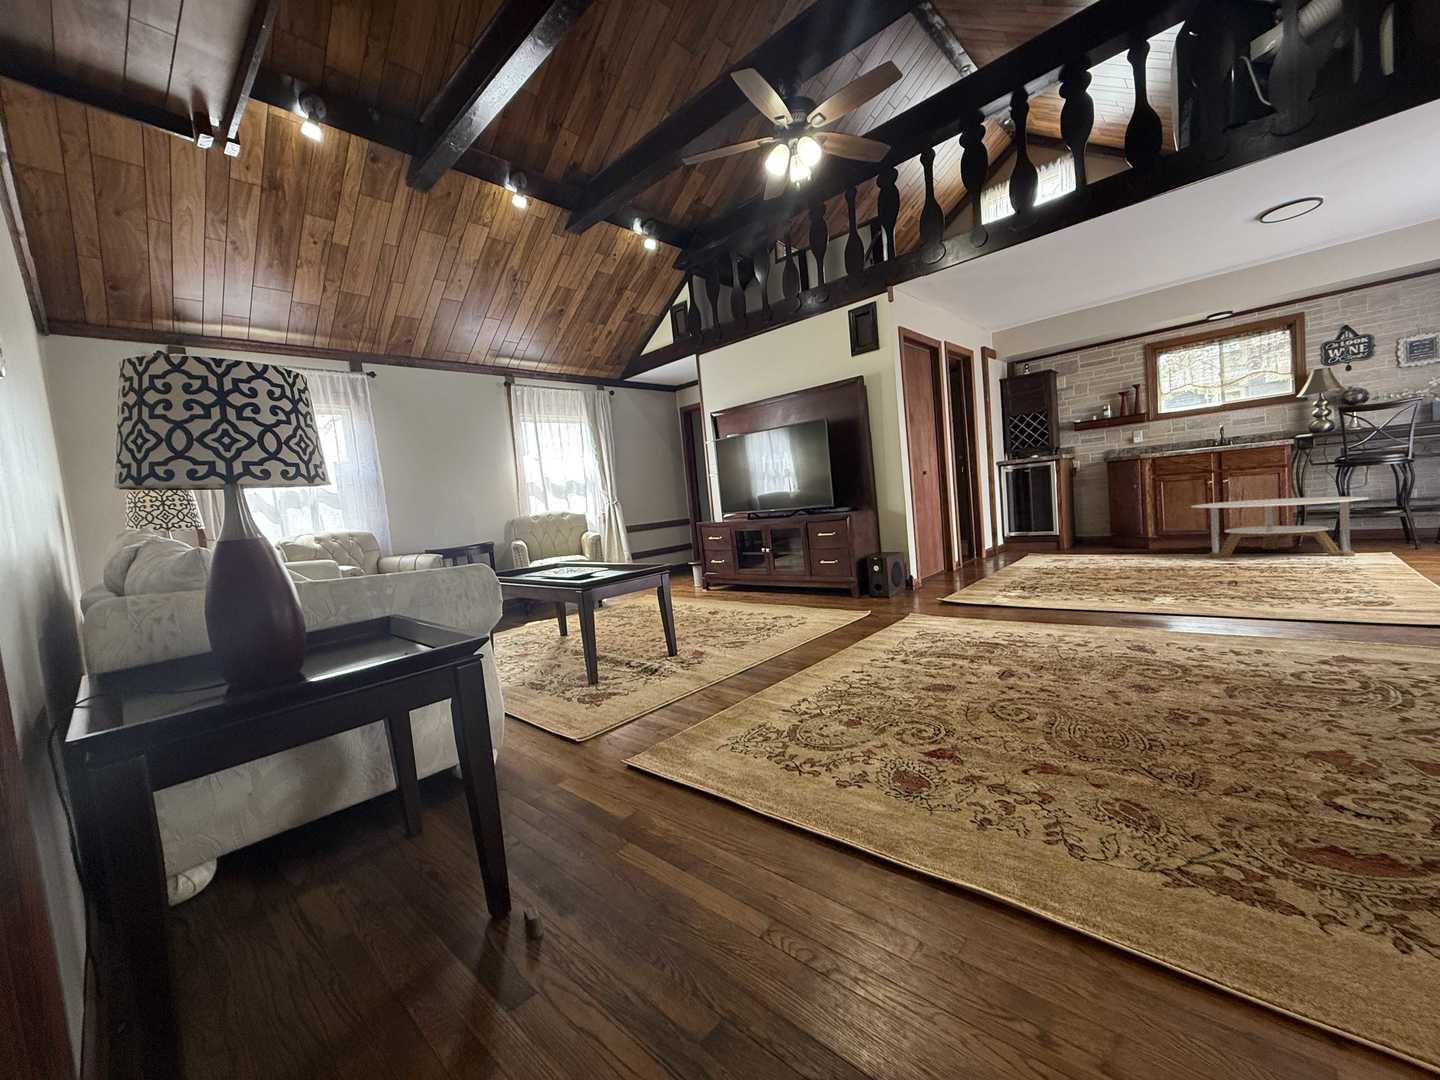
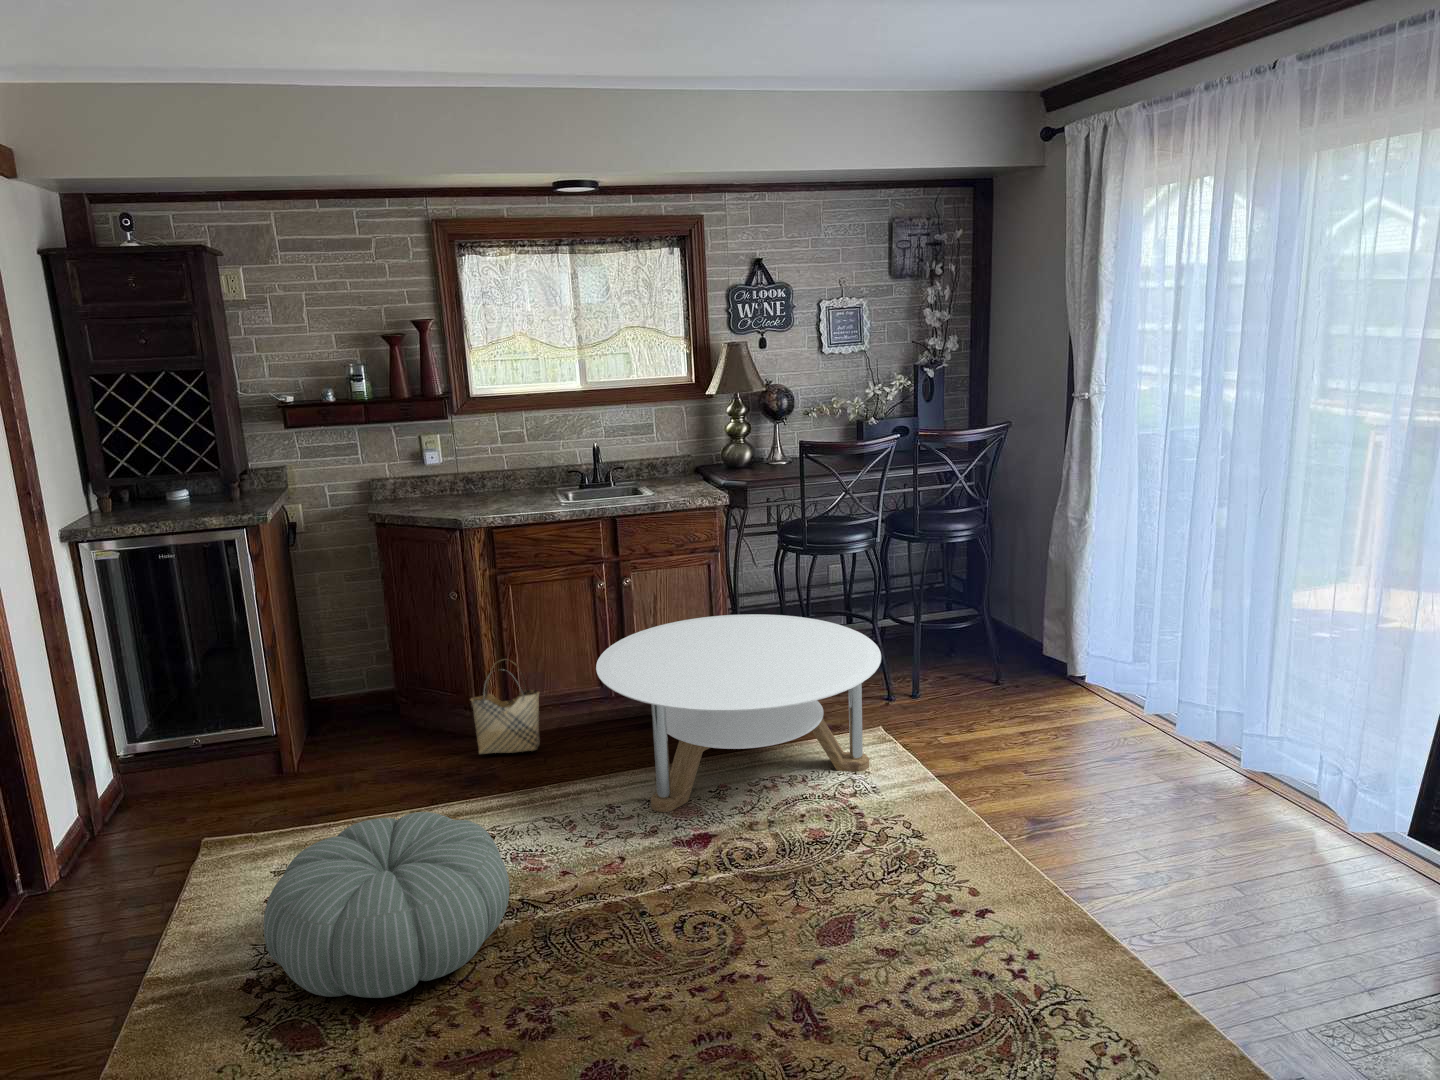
woven basket: none [1138,513,1172,550] -> present [471,659,540,754]
pouf: none [1040,531,1124,566] -> present [264,812,510,998]

